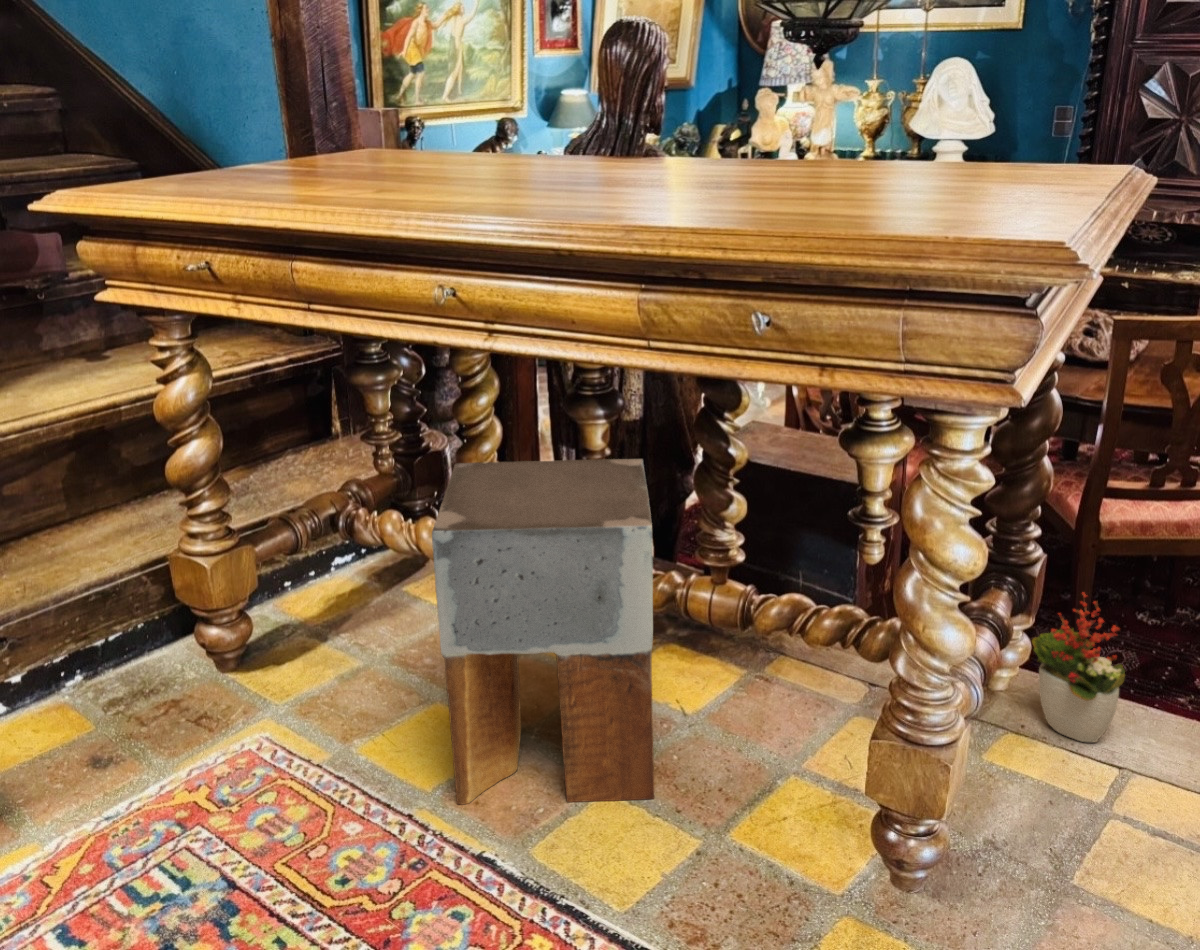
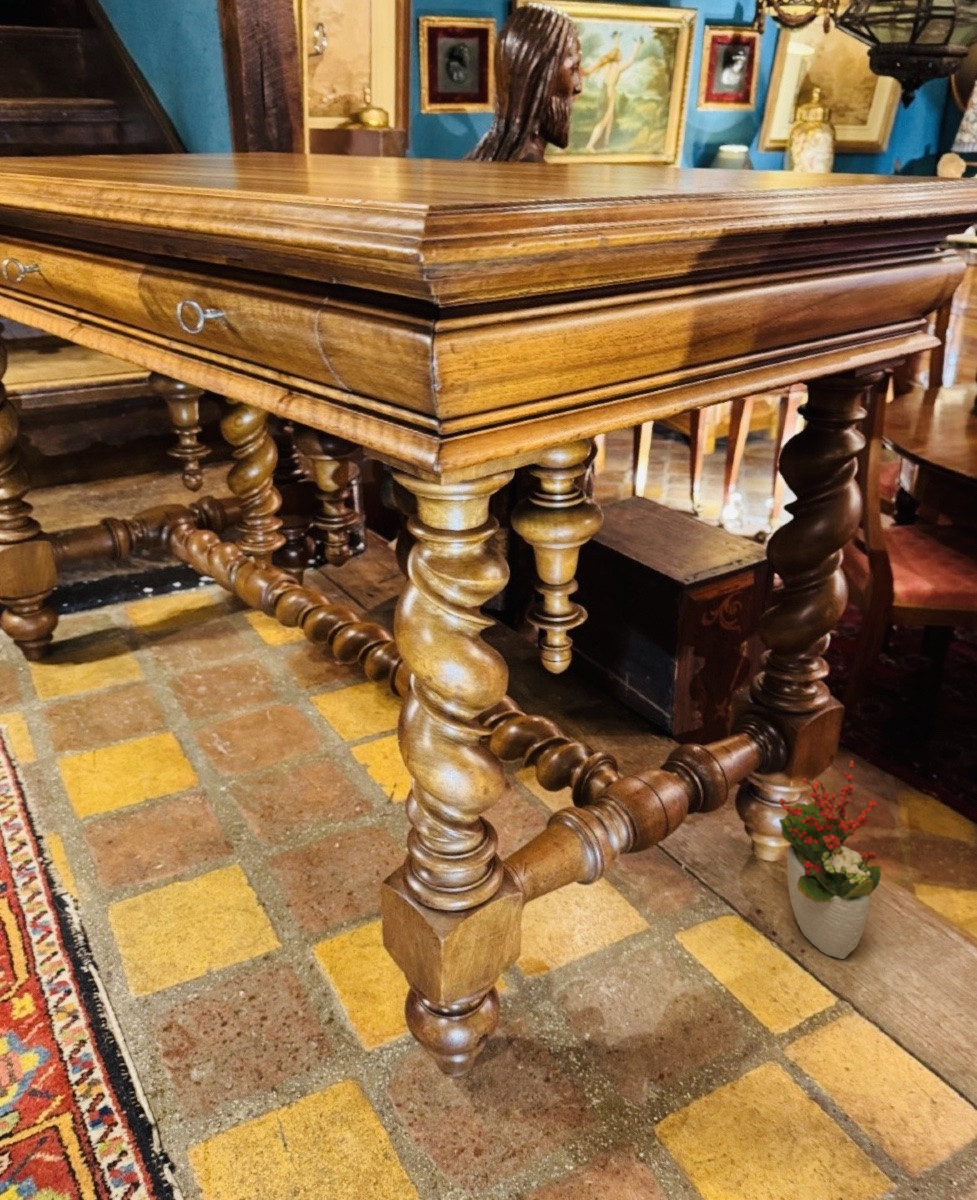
stool: present [432,459,654,805] -> none [35,483,364,885]

